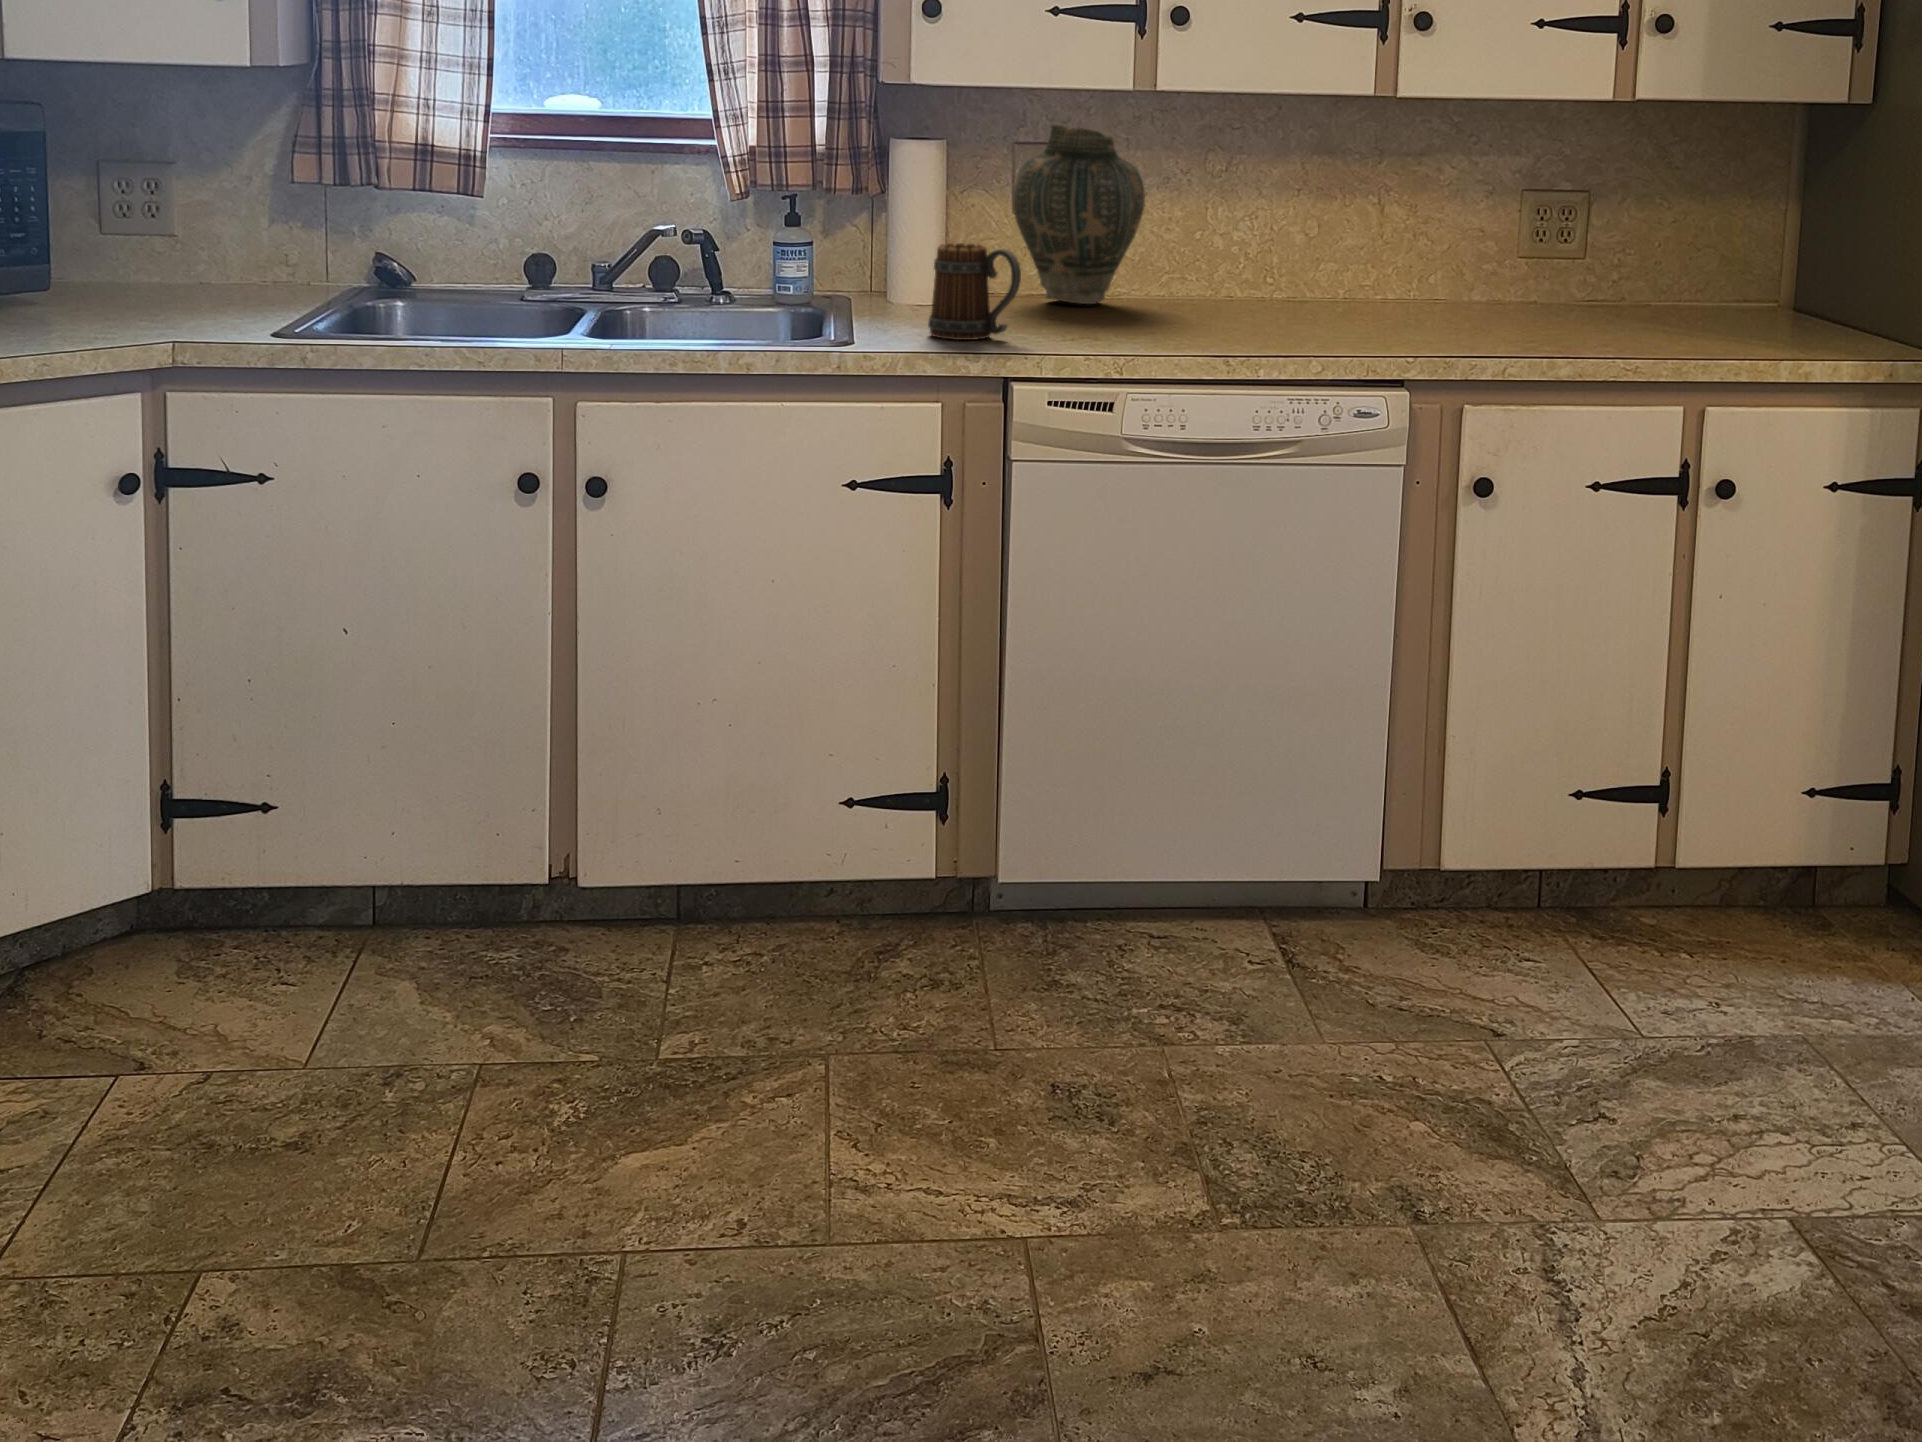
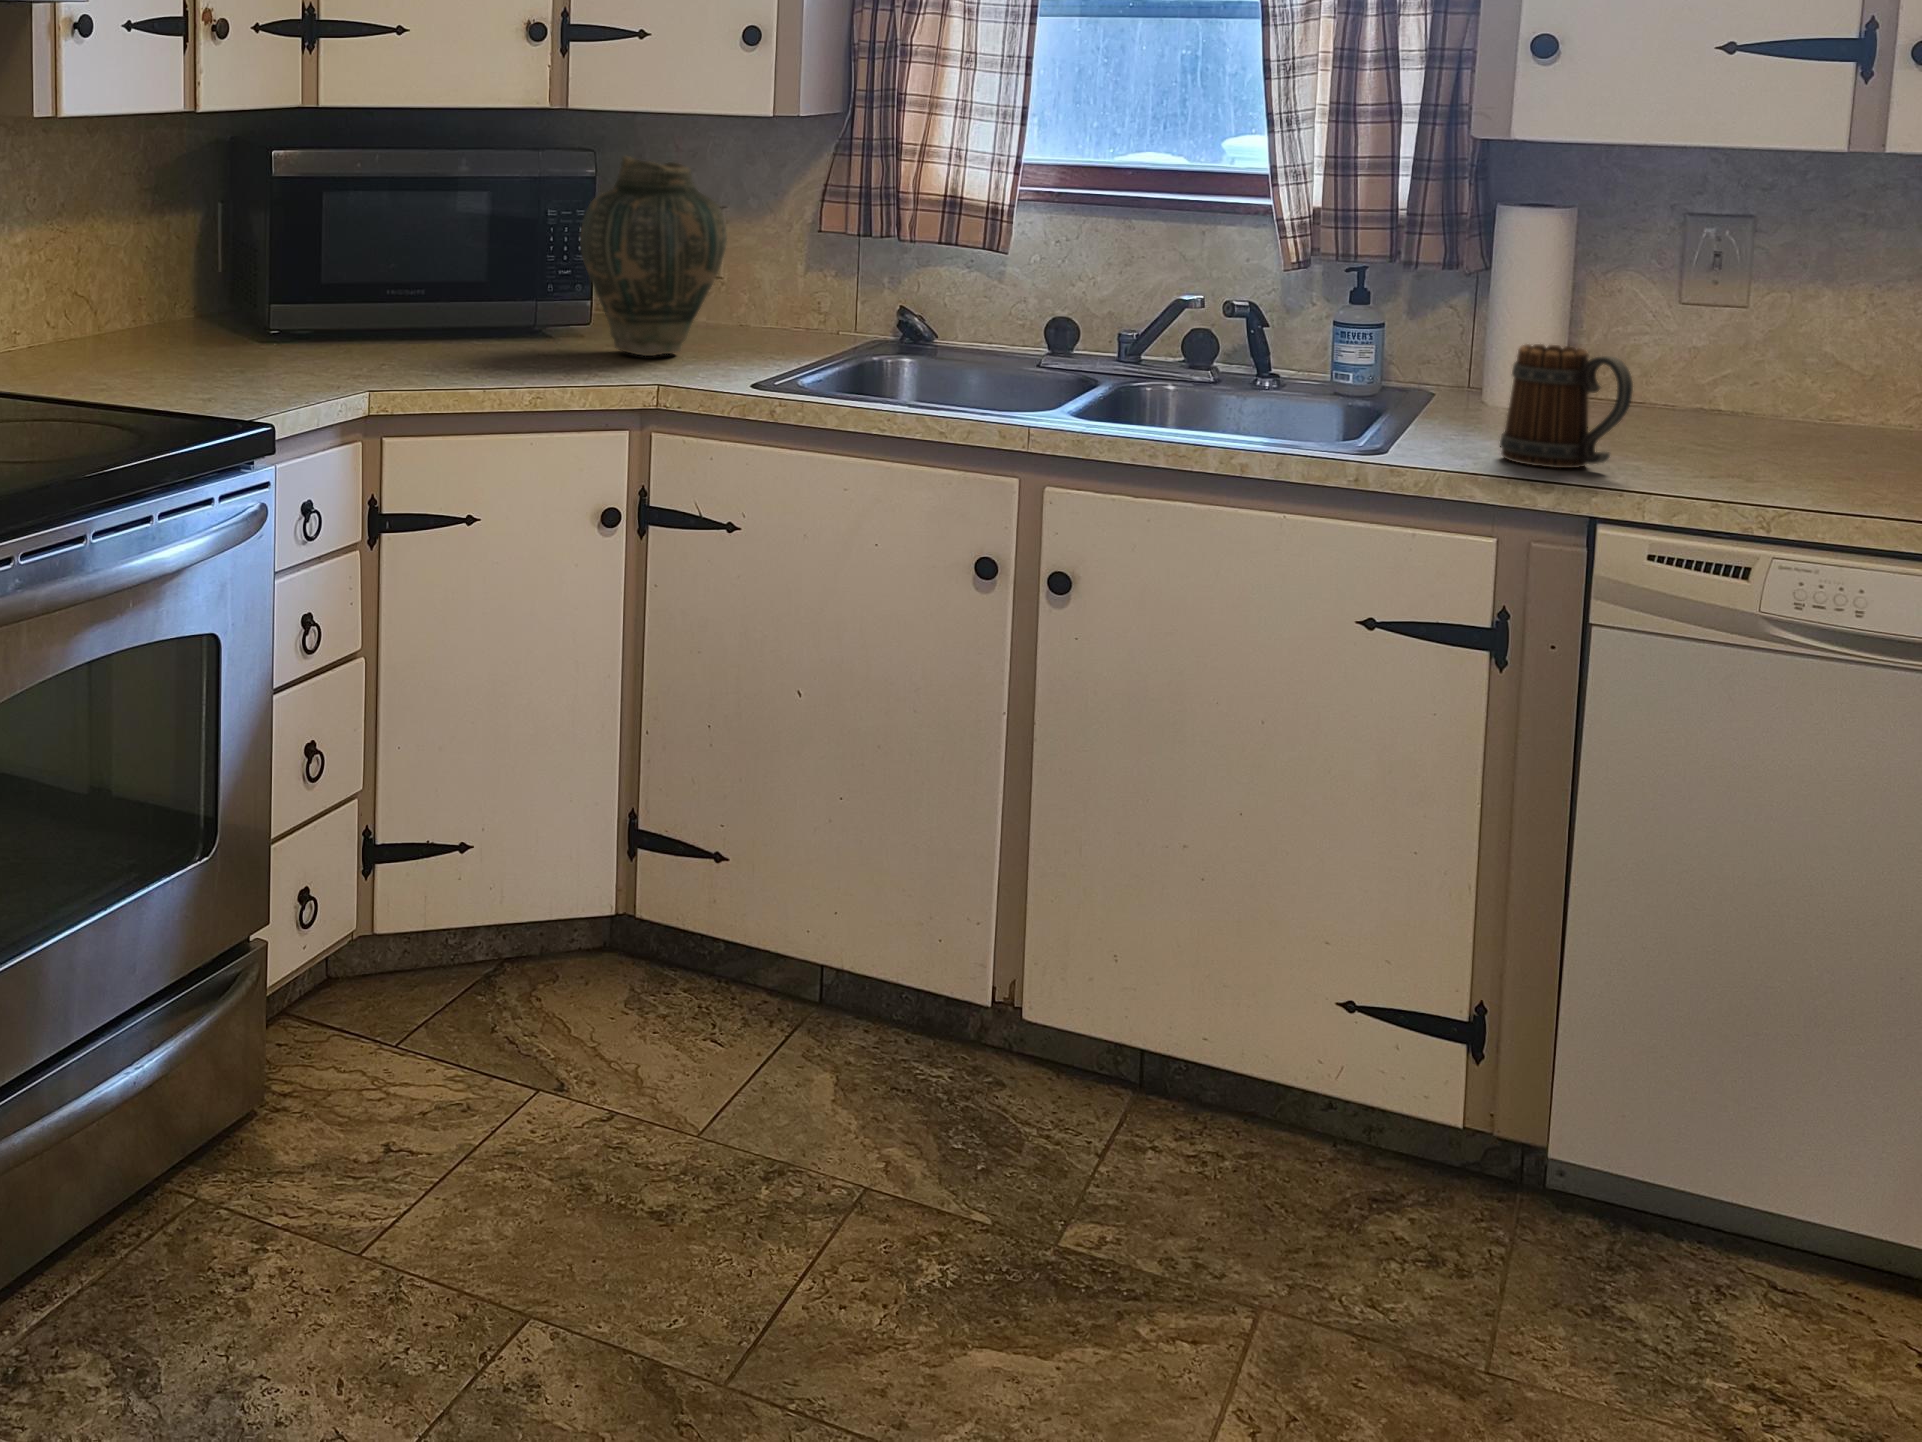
vase: present [1013,124,1145,304] -> present [580,156,727,356]

